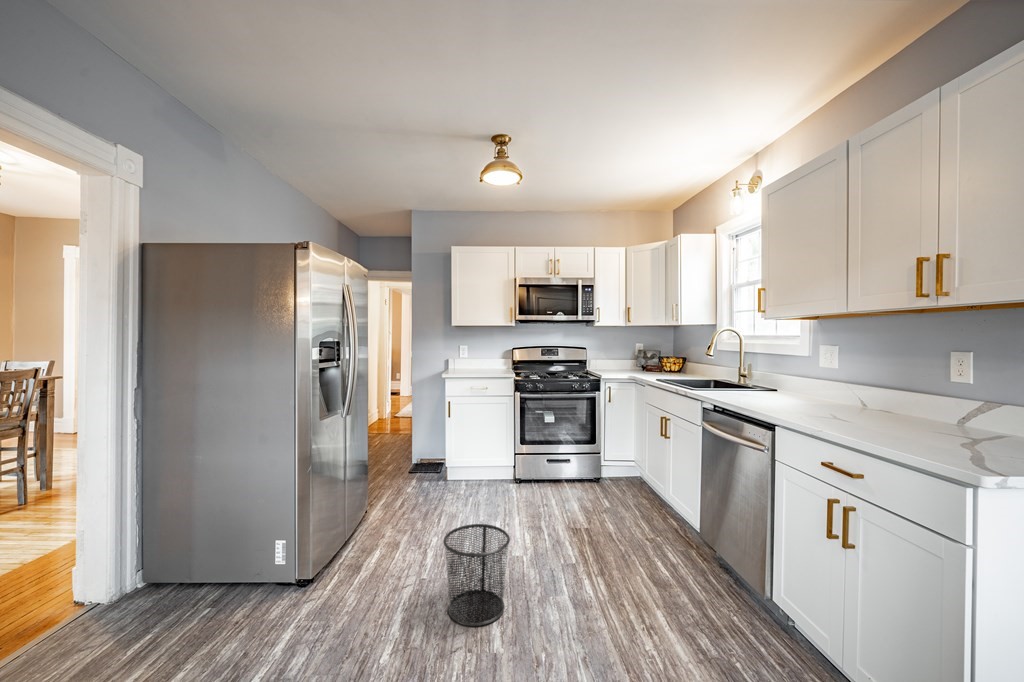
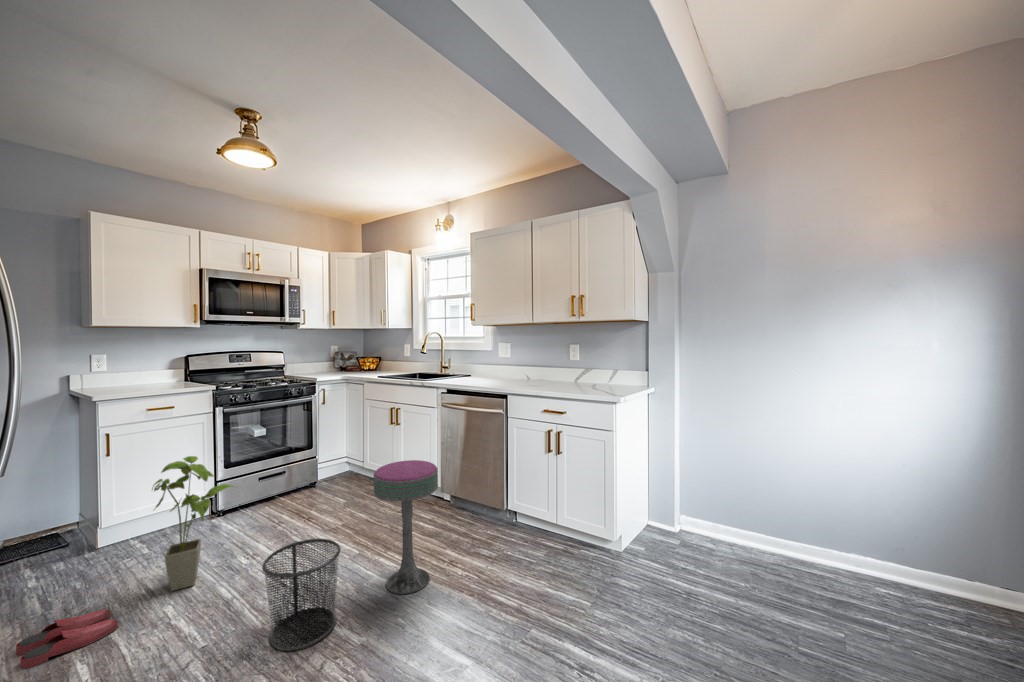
house plant: none [436,427,491,531] -> present [152,456,233,591]
bar stool: none [552,476,626,637] -> present [374,460,438,594]
slippers: none [360,518,410,542] -> present [16,609,118,669]

